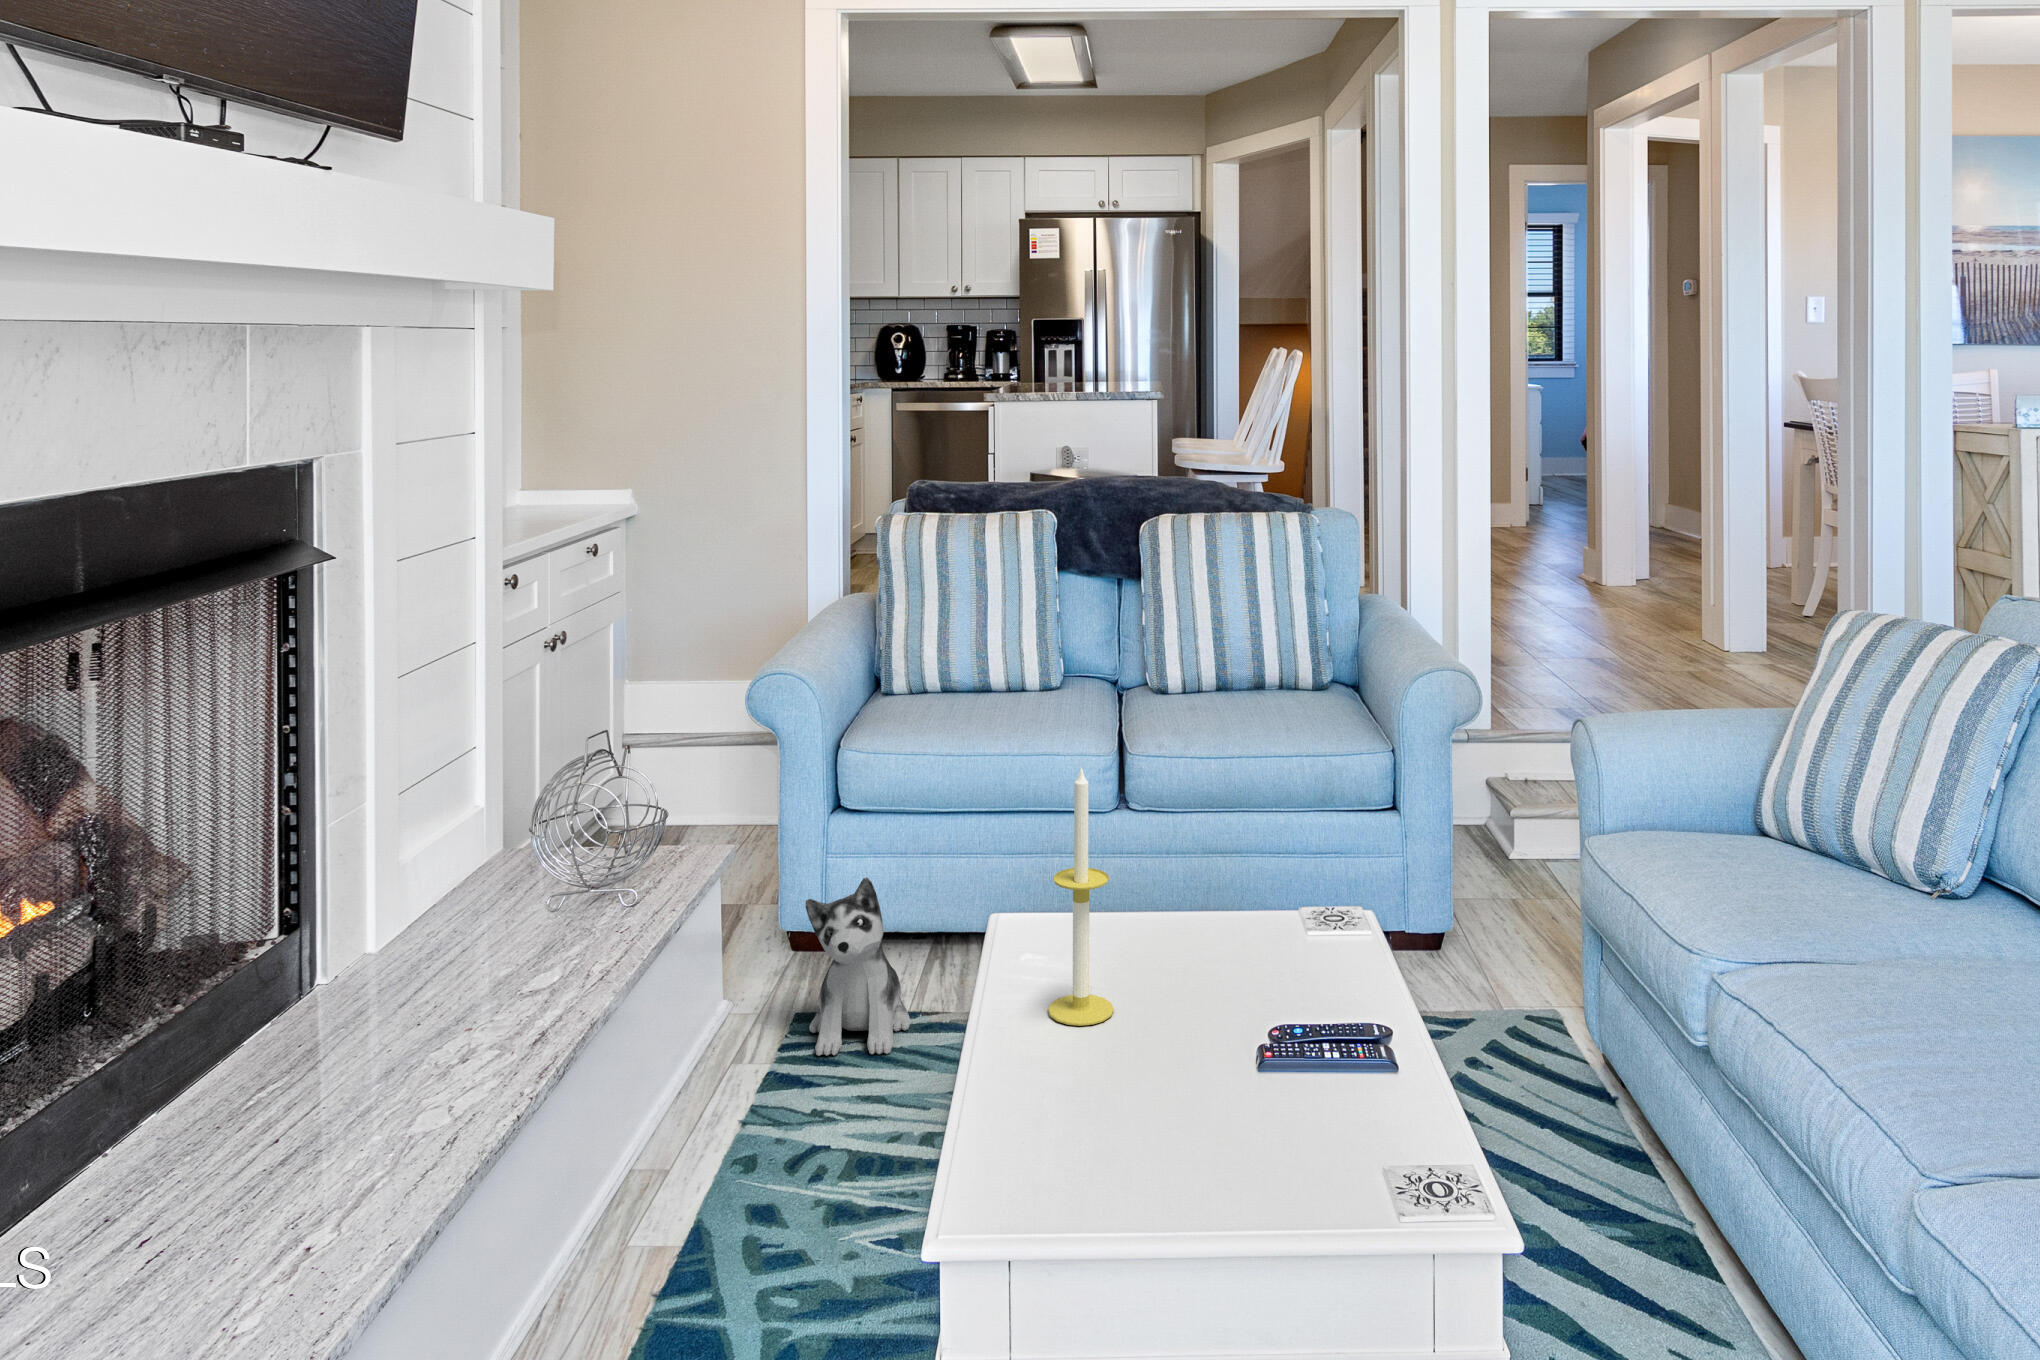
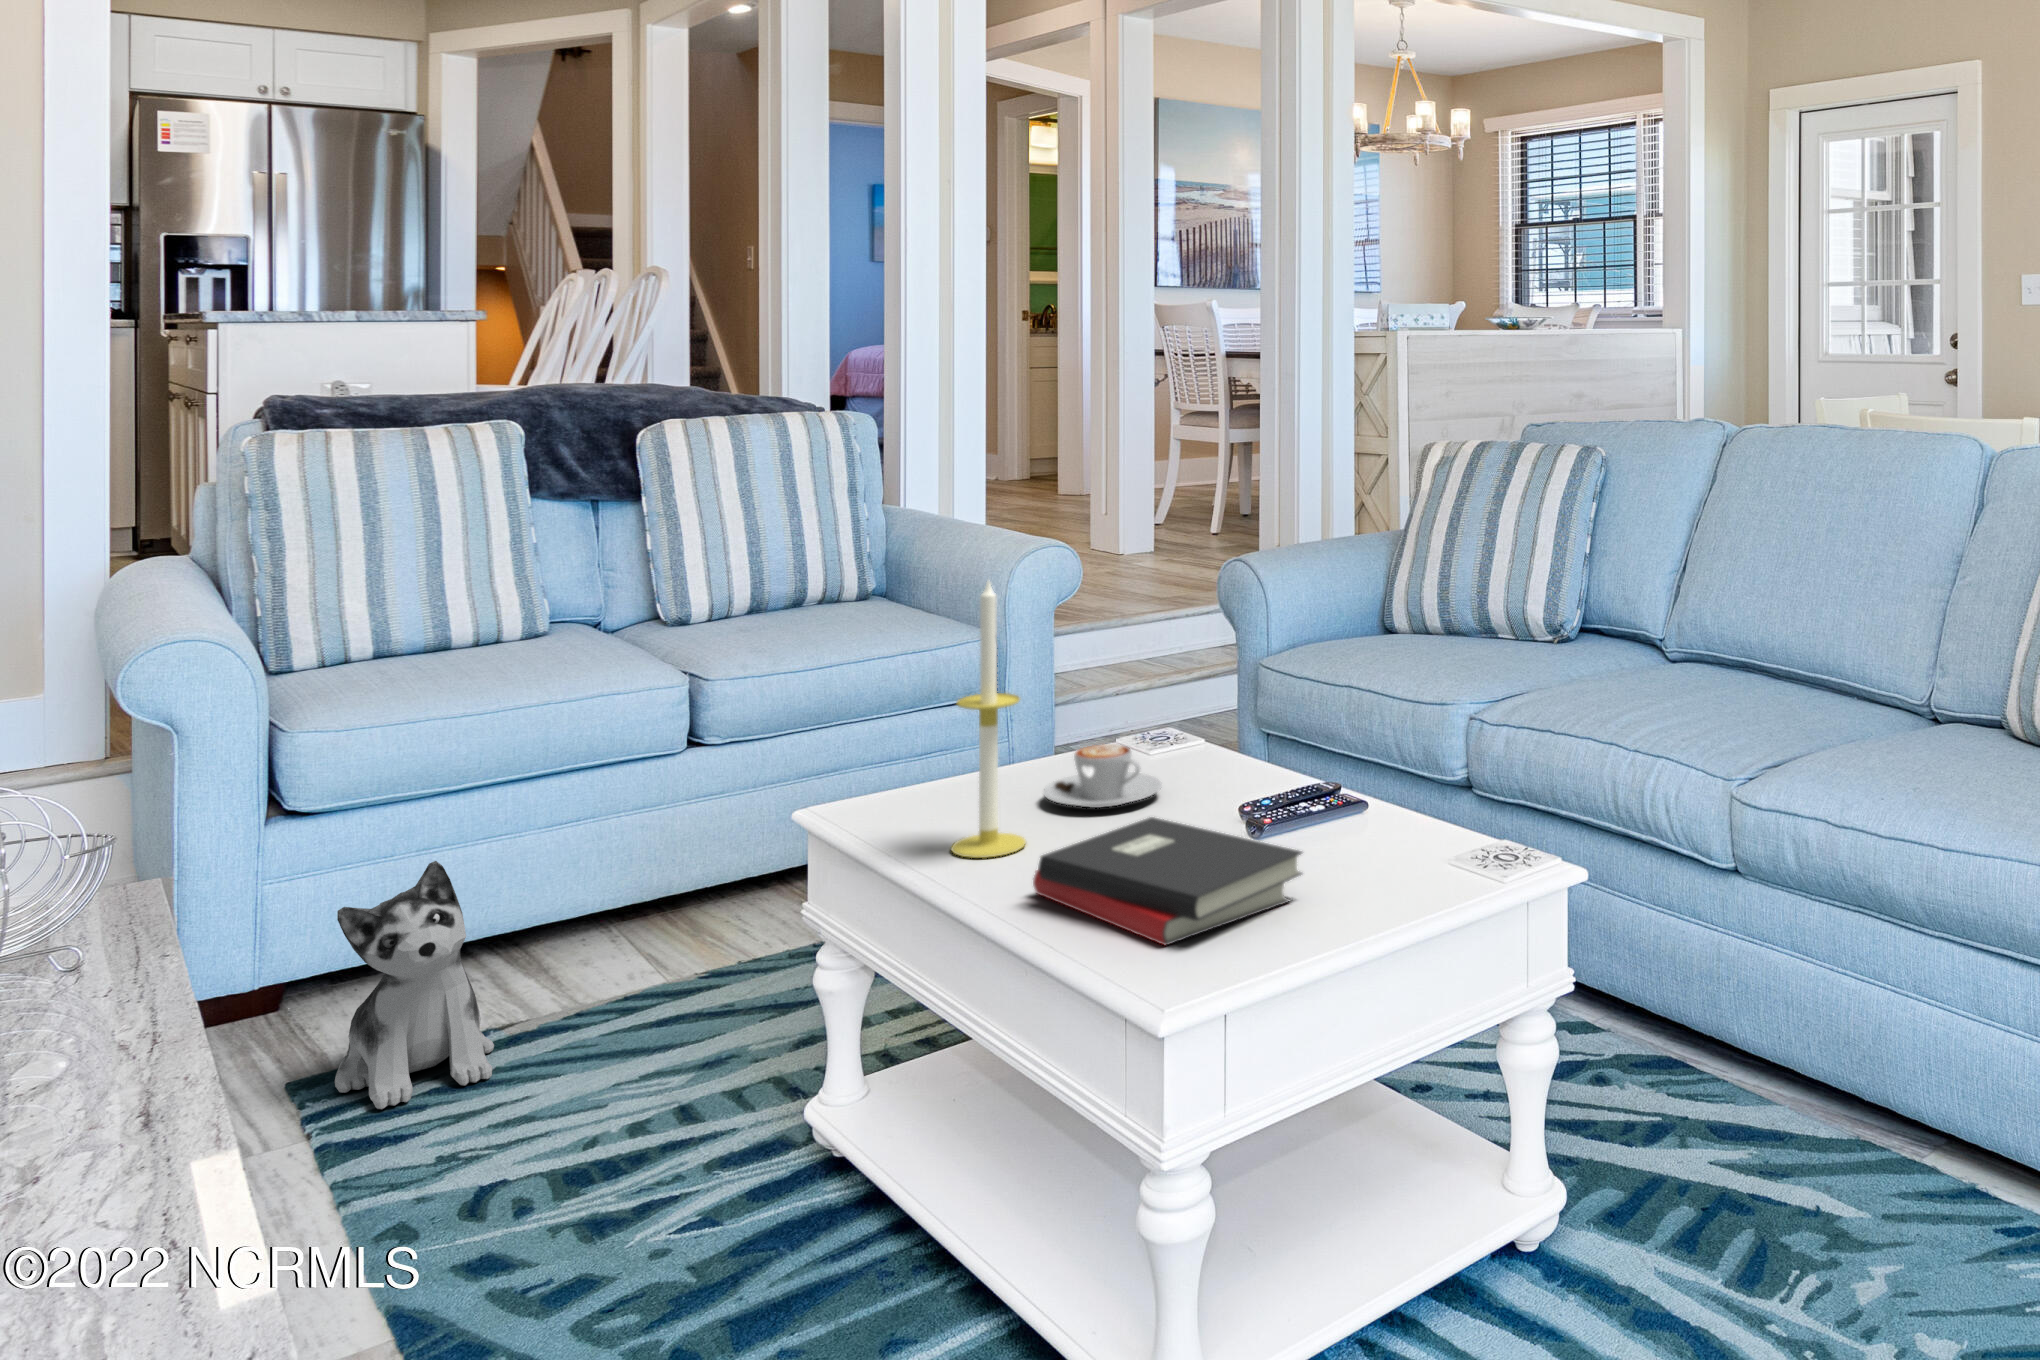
coffee cup: none [1173,926,1283,997] -> present [1043,744,1162,808]
hardback book: none [1036,1034,1239,1191] -> present [1033,817,1302,945]

